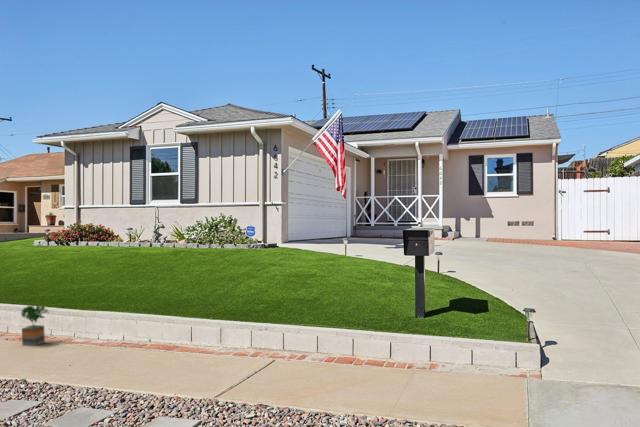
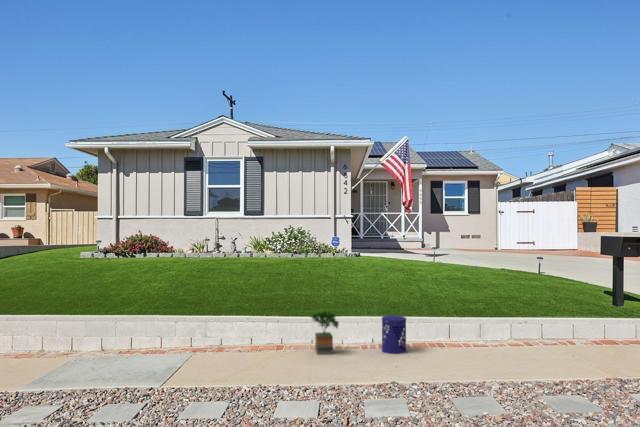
waste bin: none [75,313,101,351] -> present [382,315,406,354]

